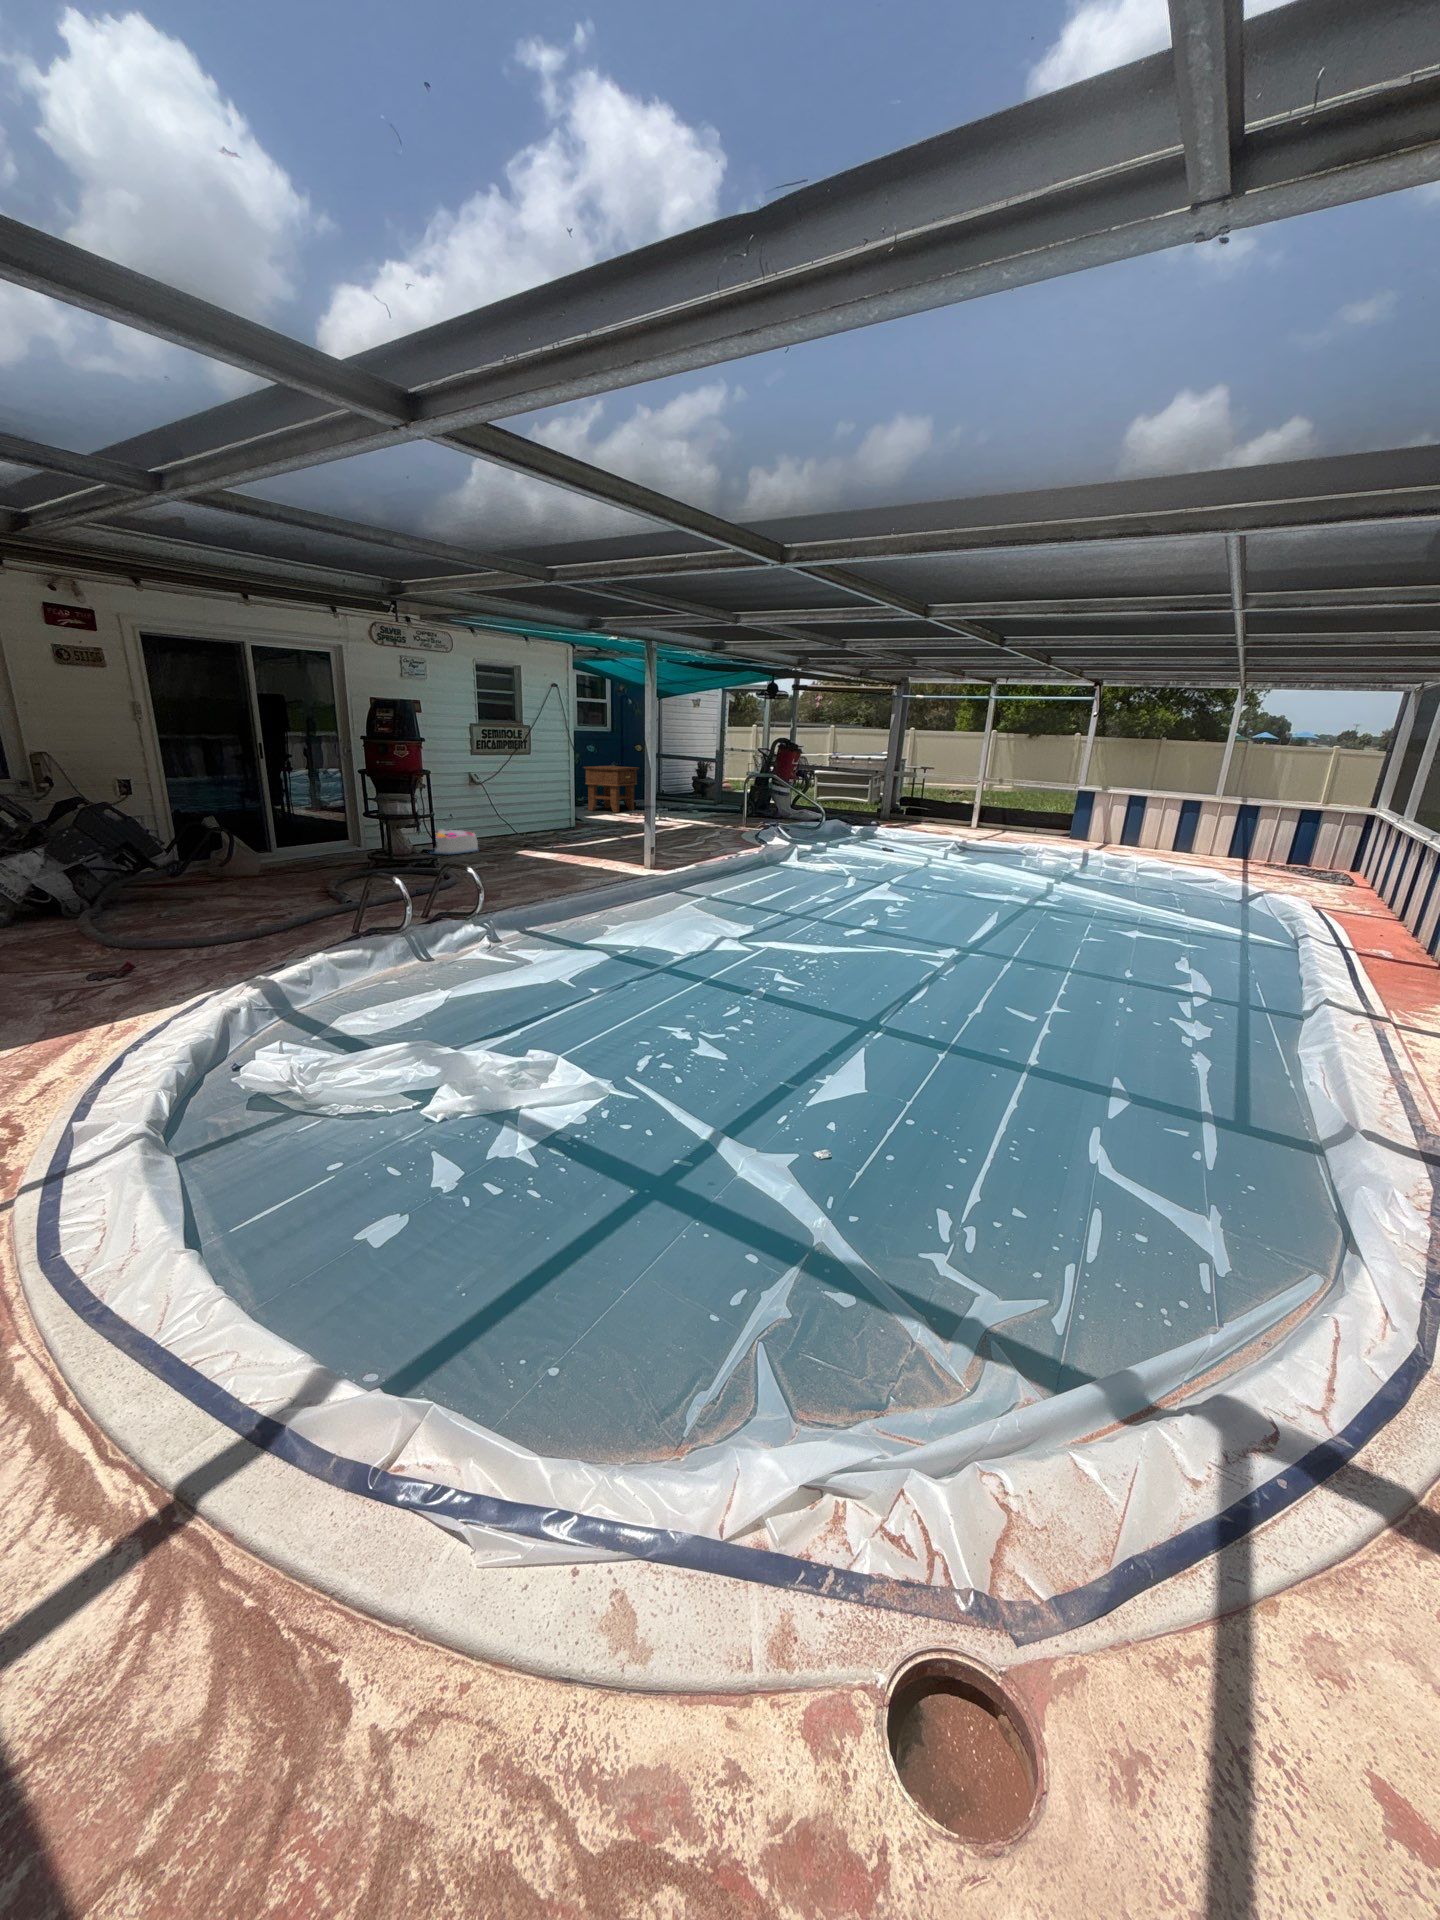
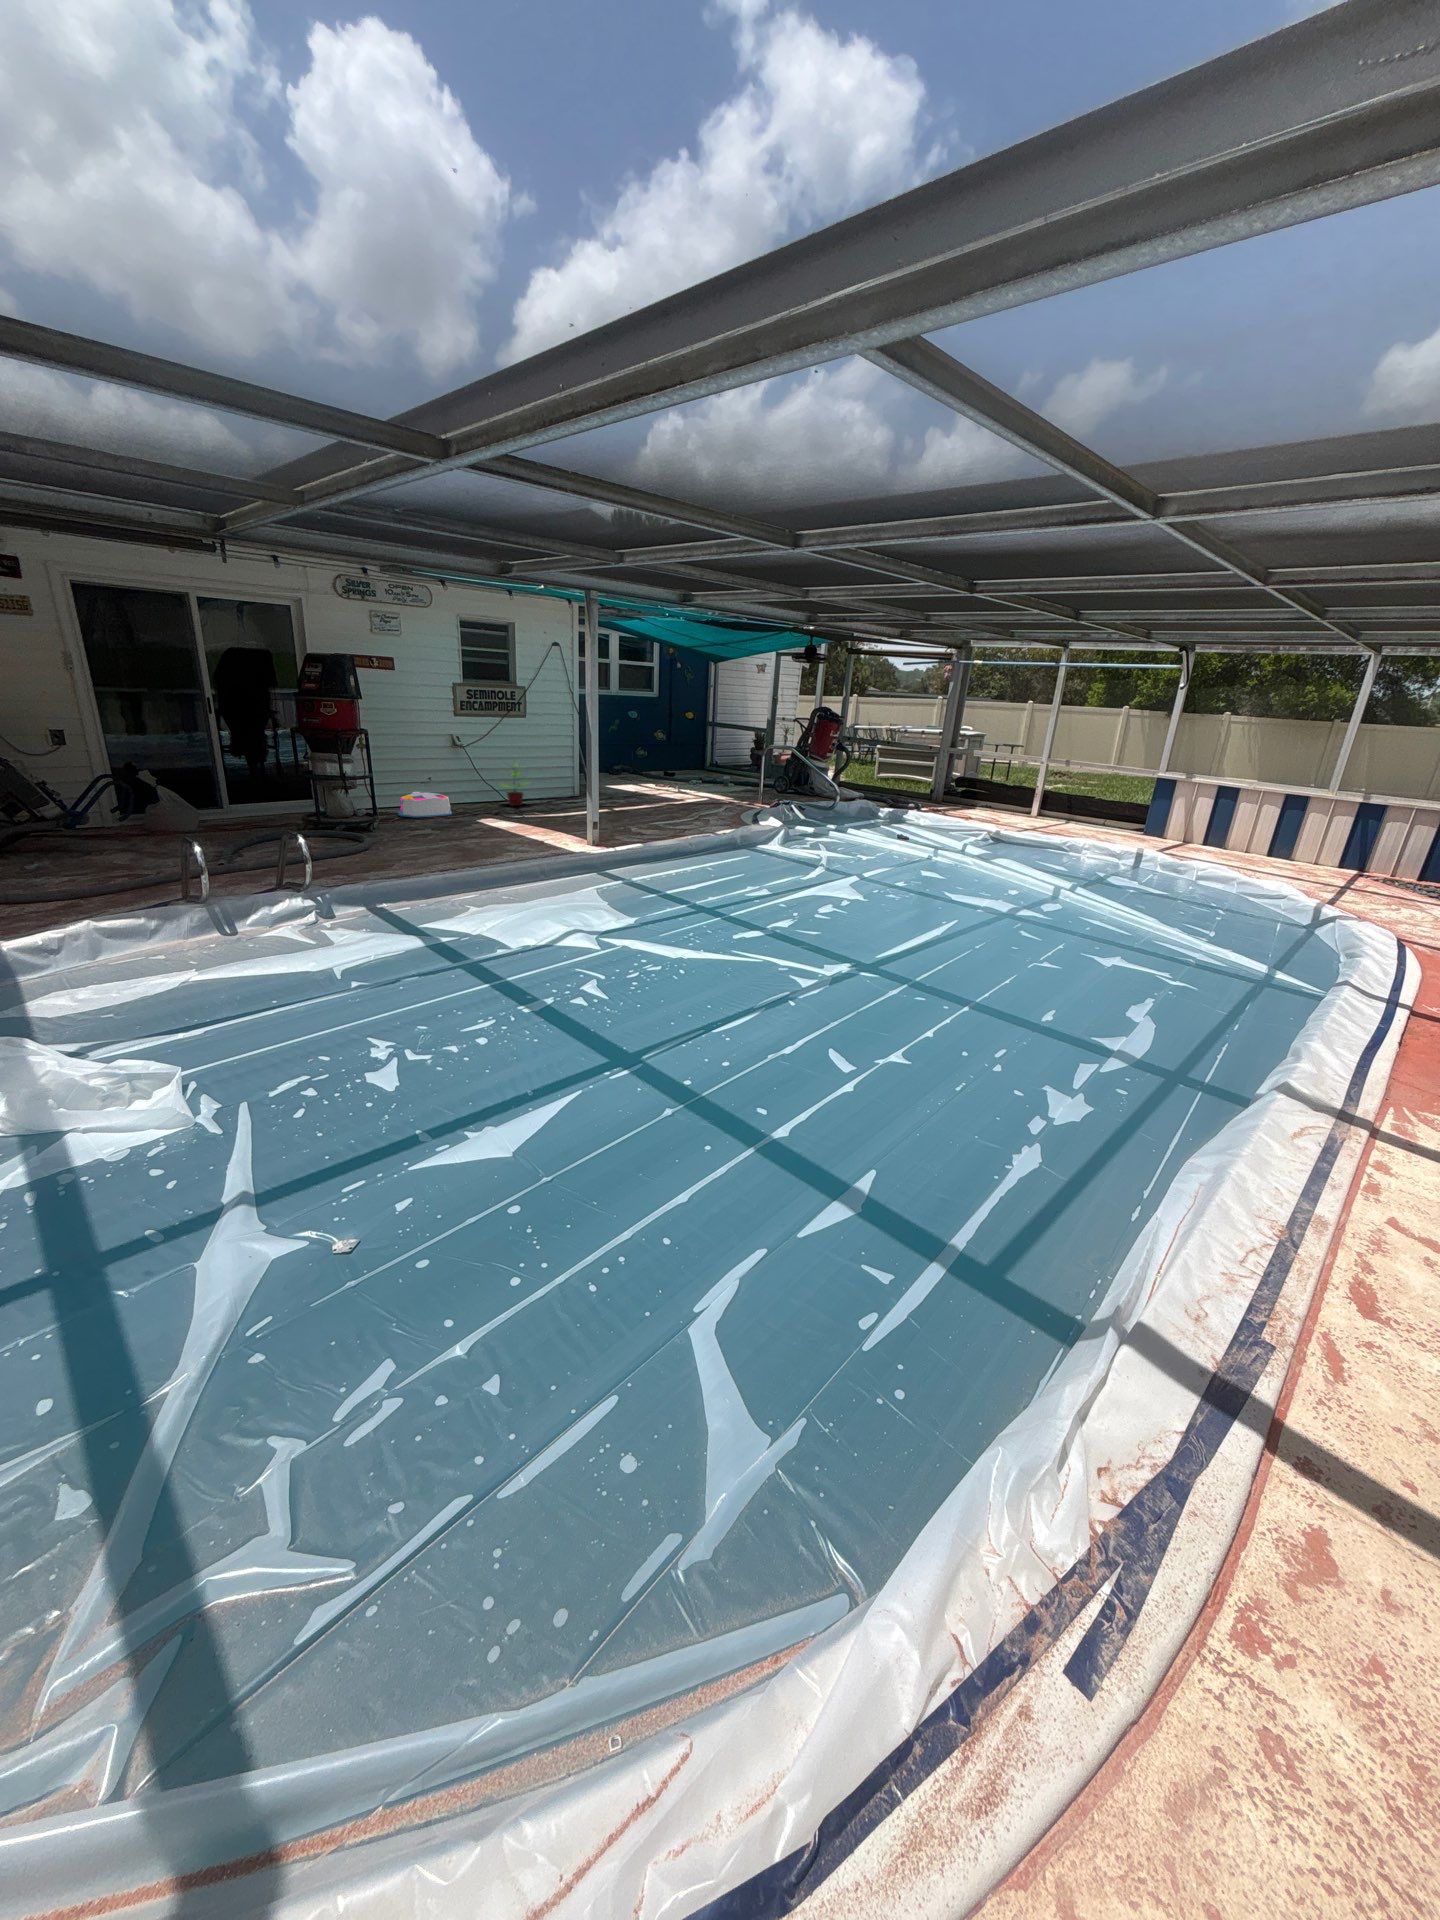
side table: present [583,766,639,812] -> none [613,732,673,781]
potted plant: none [508,797,542,840] -> present [502,763,528,806]

